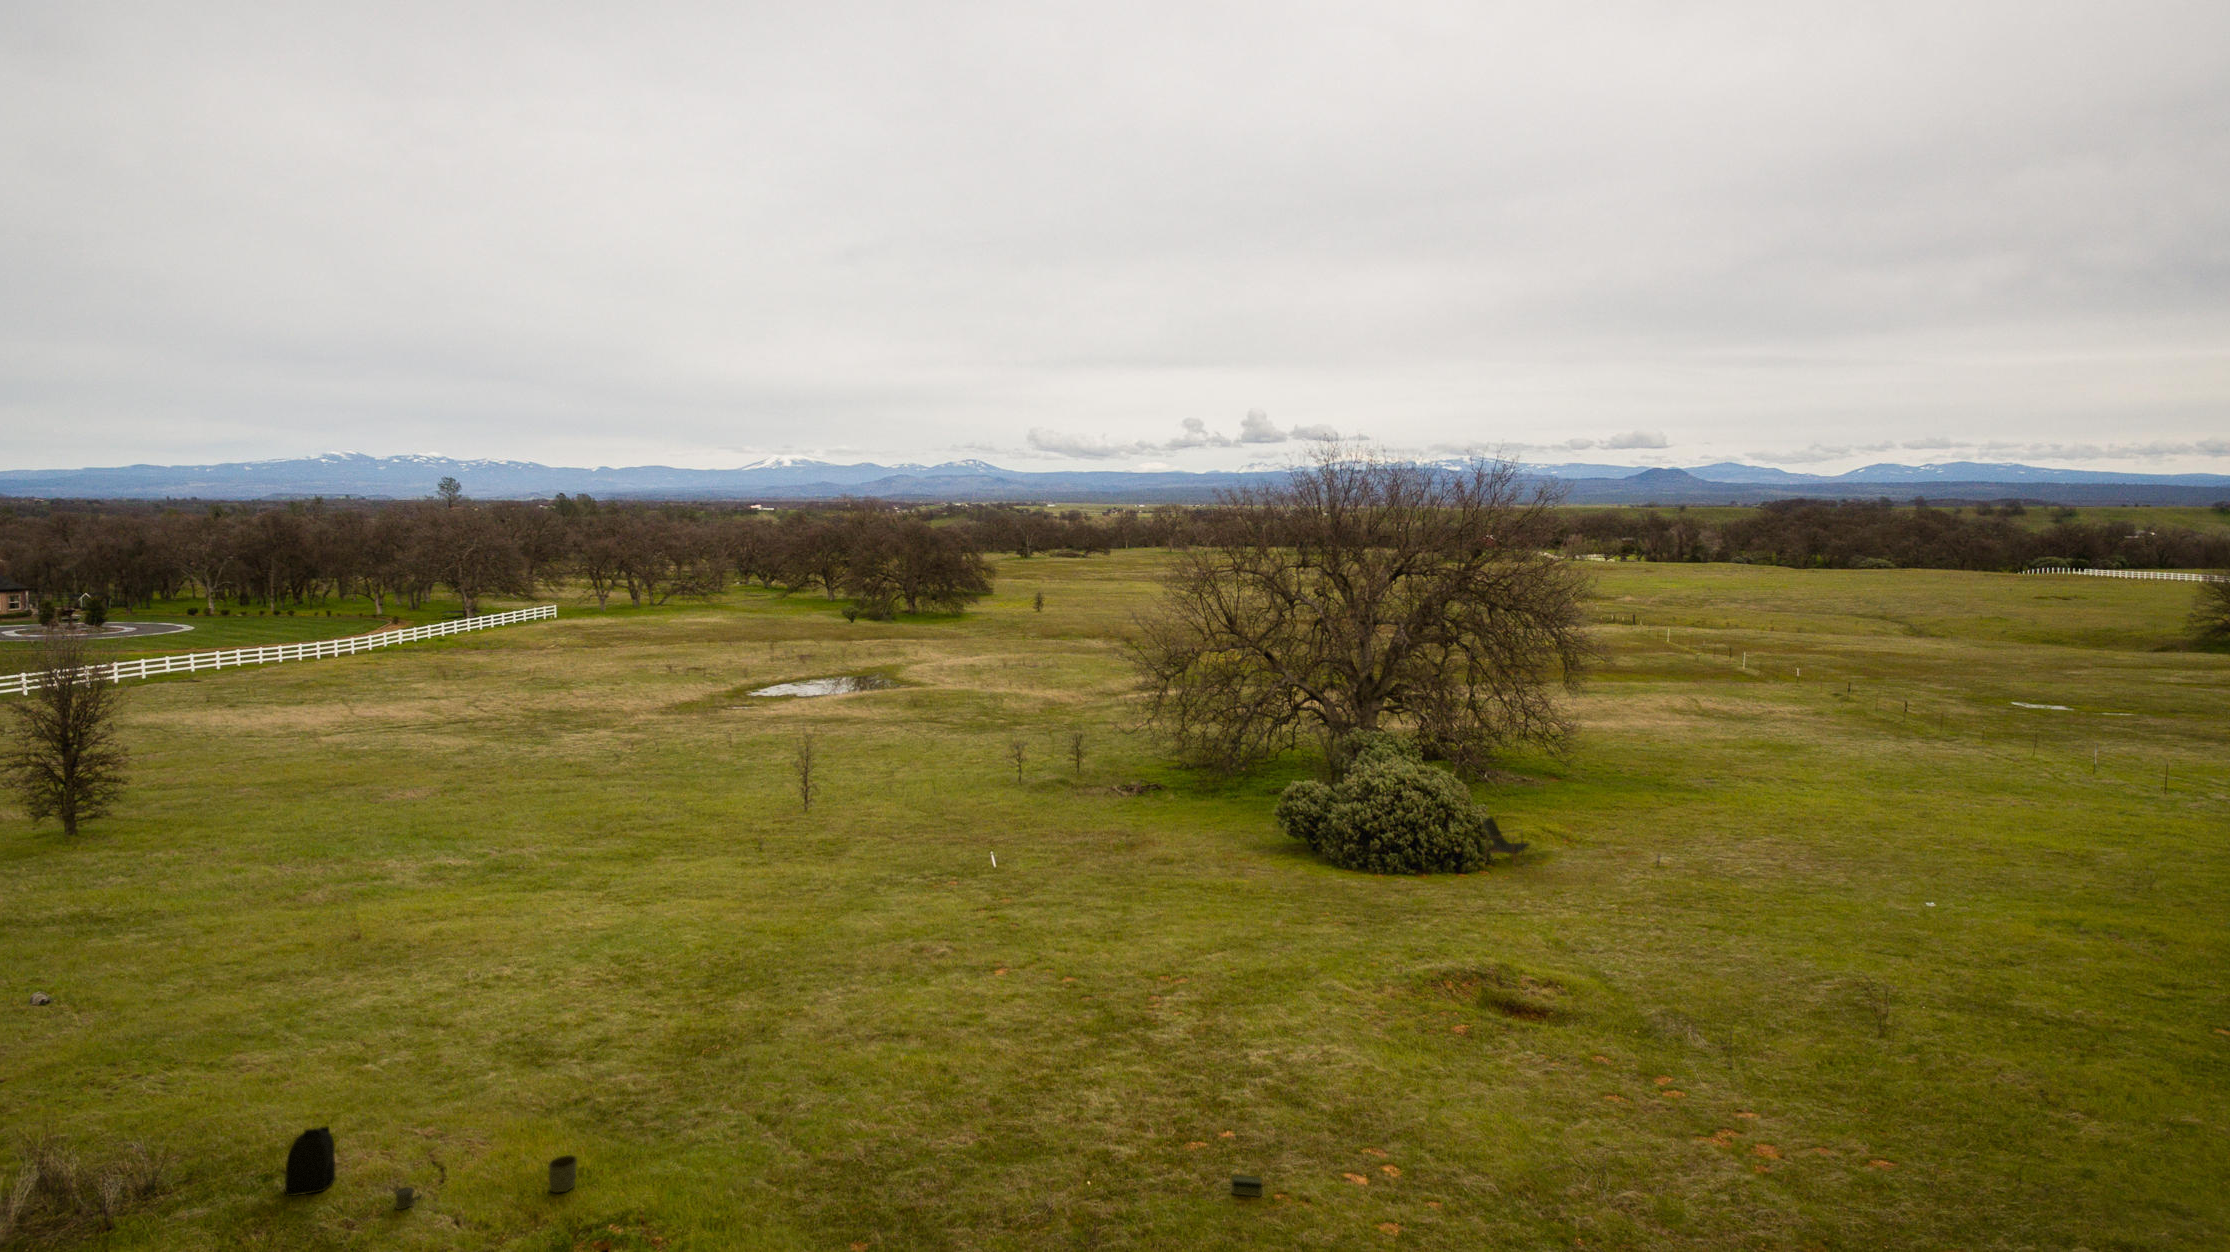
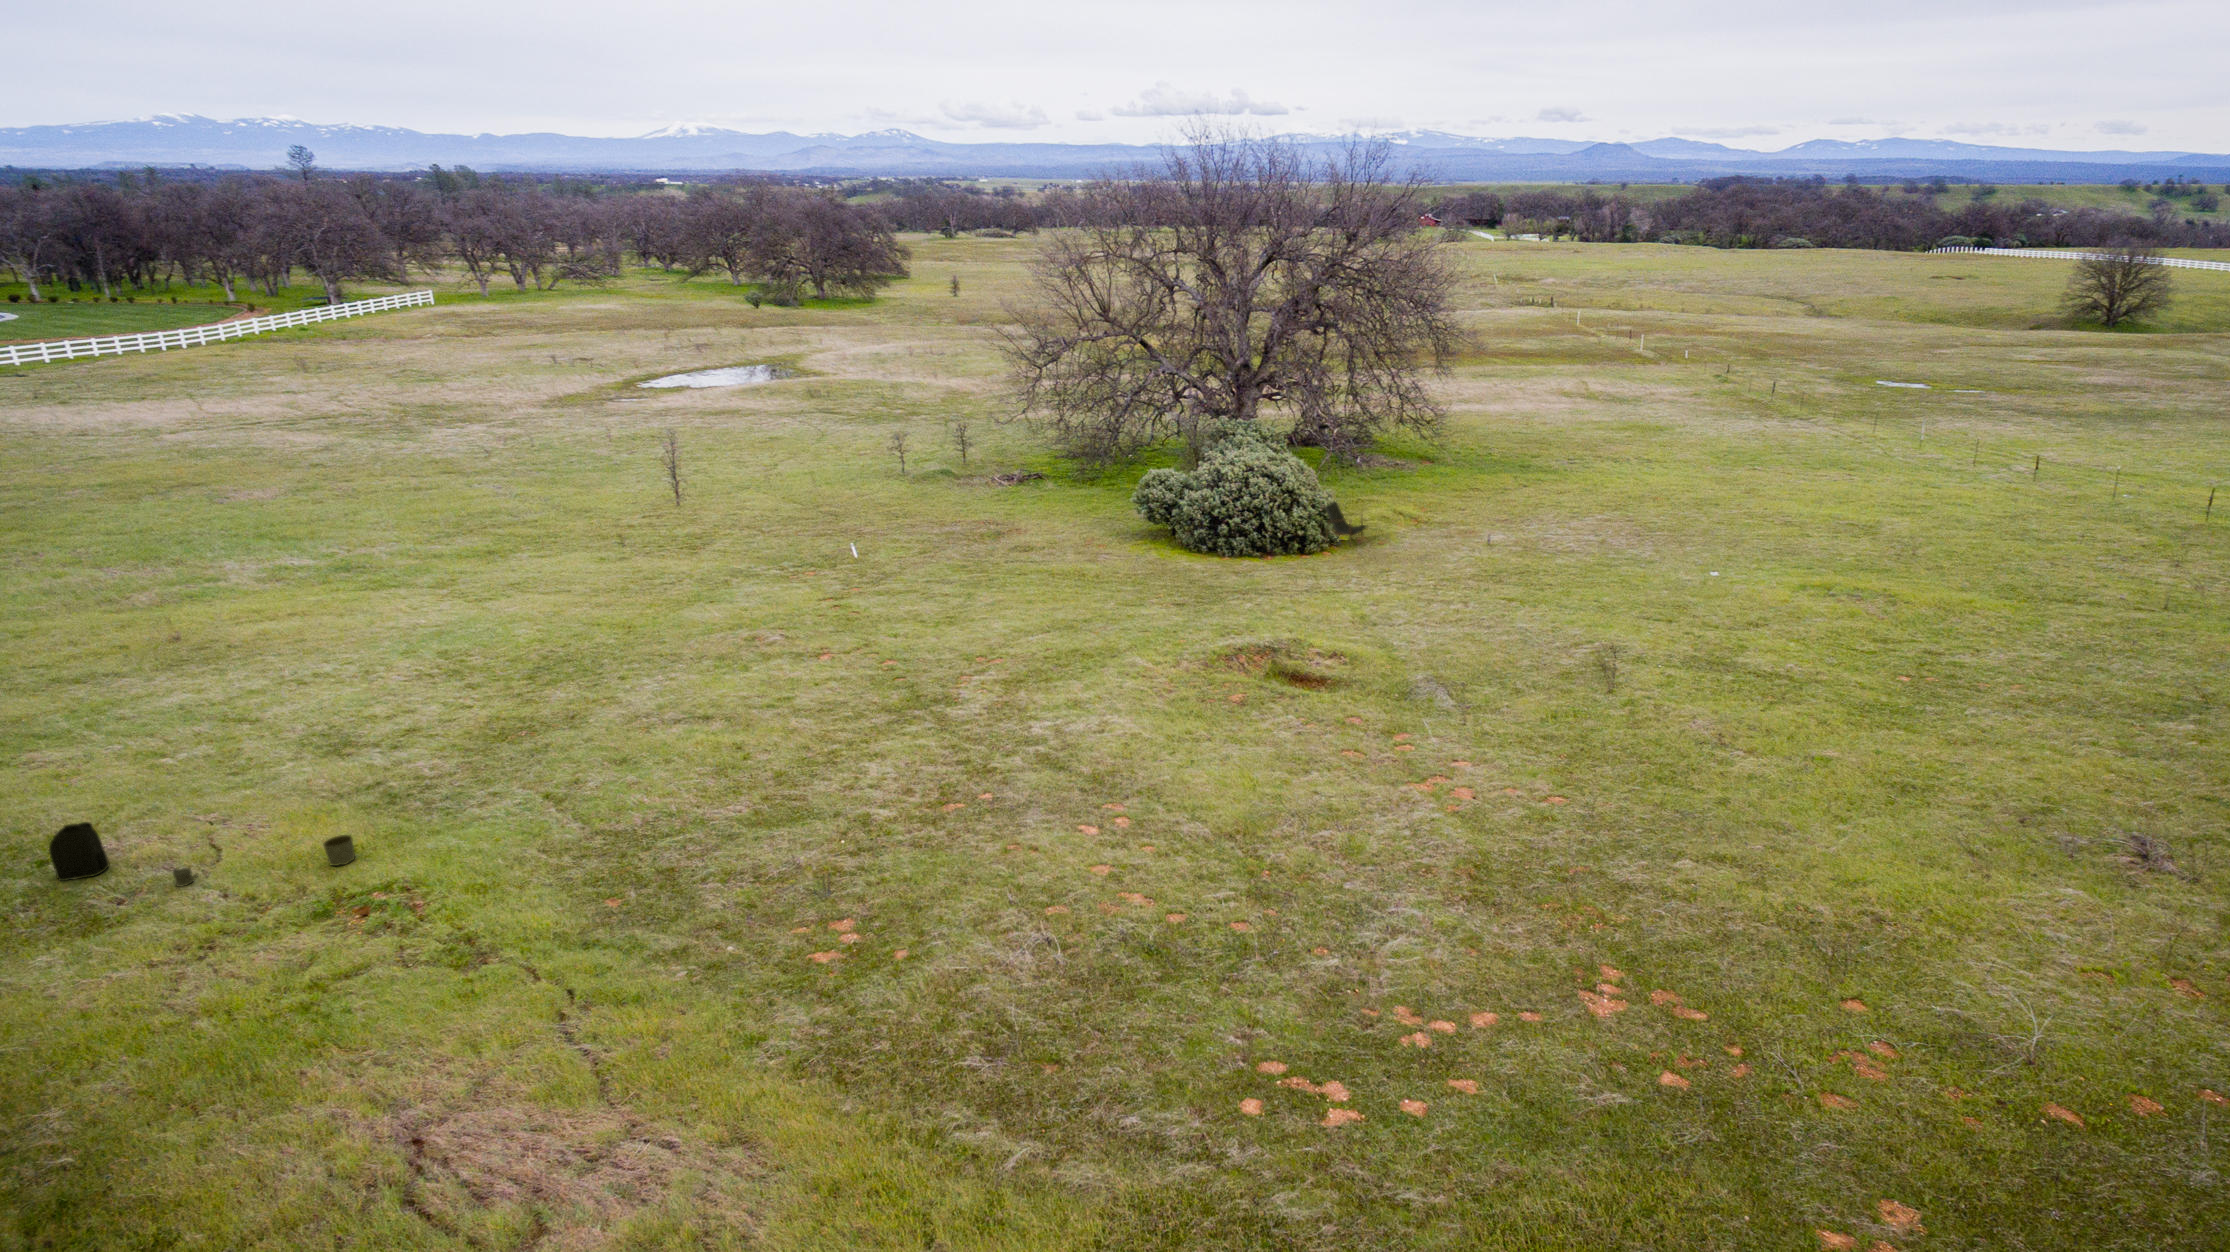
toolbox: present [1232,1175,1261,1197] -> none [962,823,991,840]

